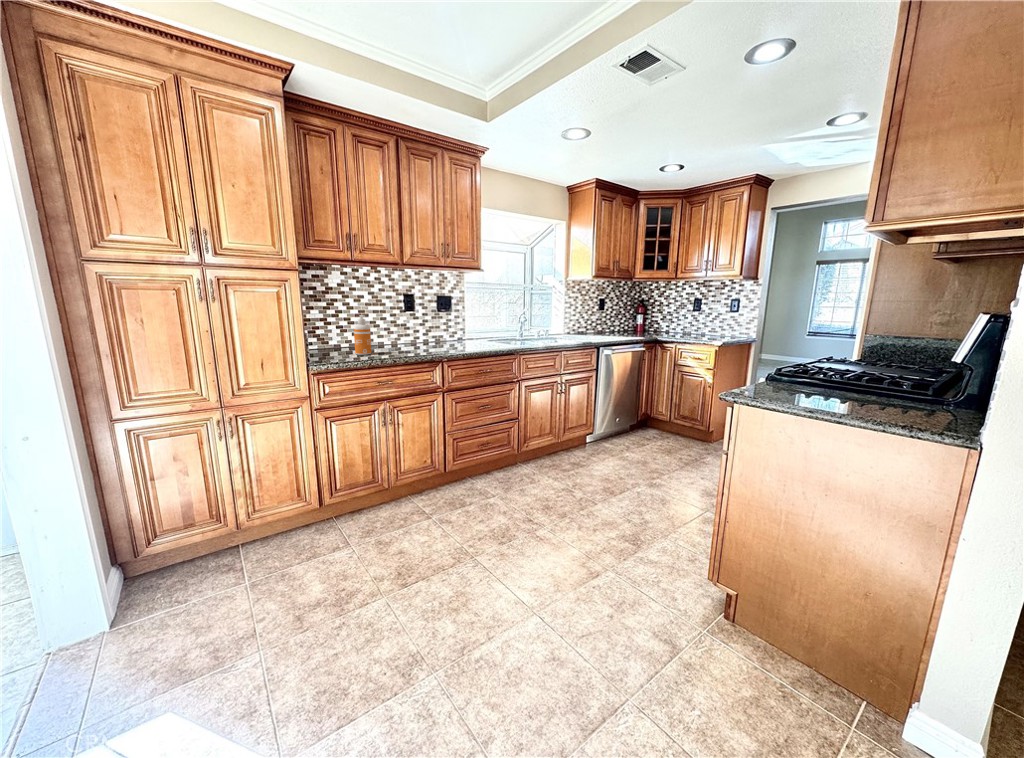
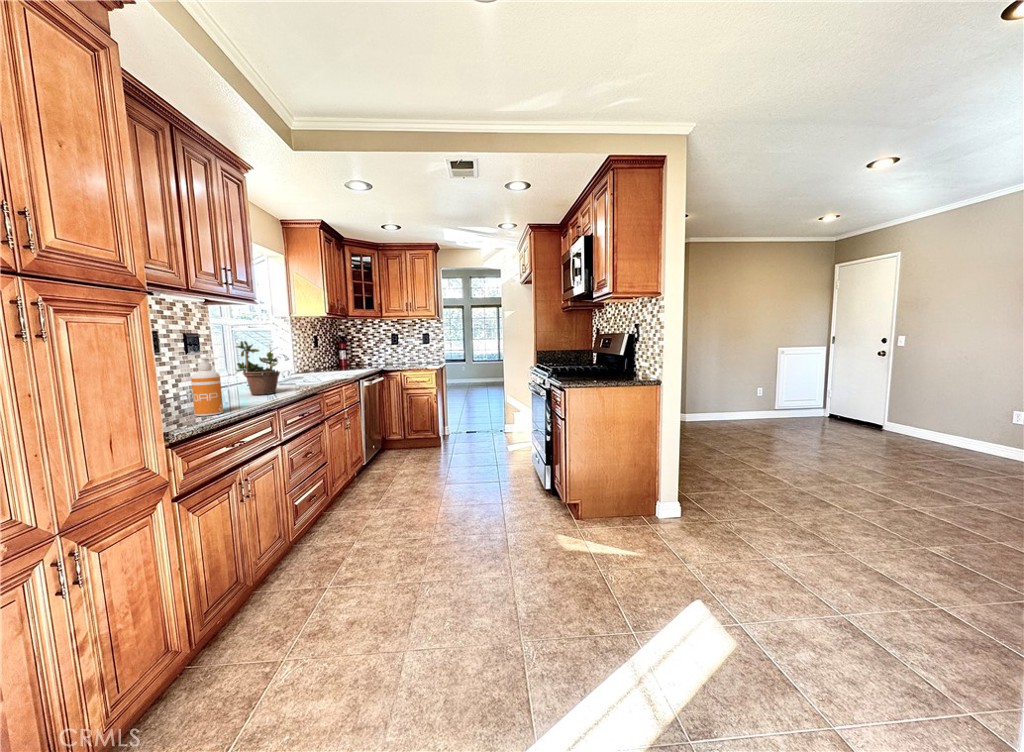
potted plant: none [437,300,462,348] -> present [236,341,280,395]

